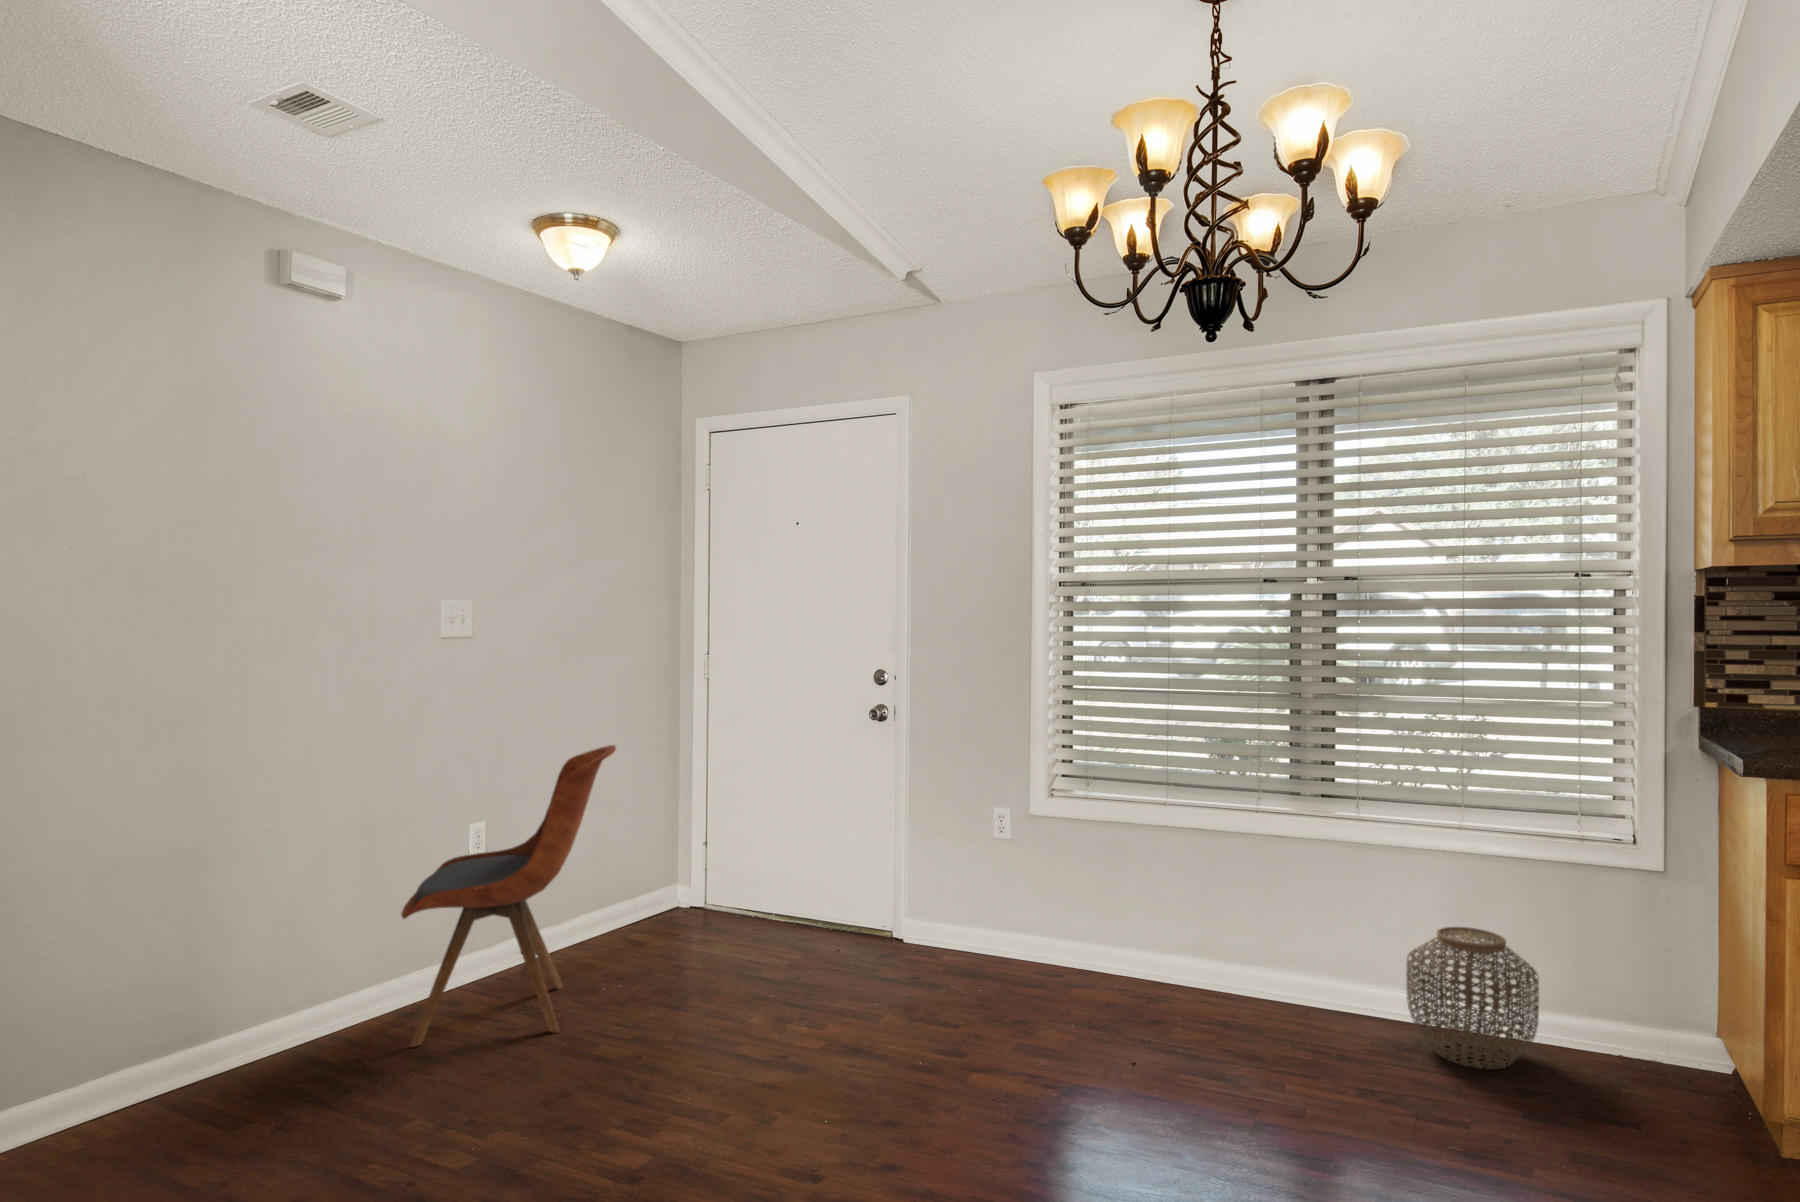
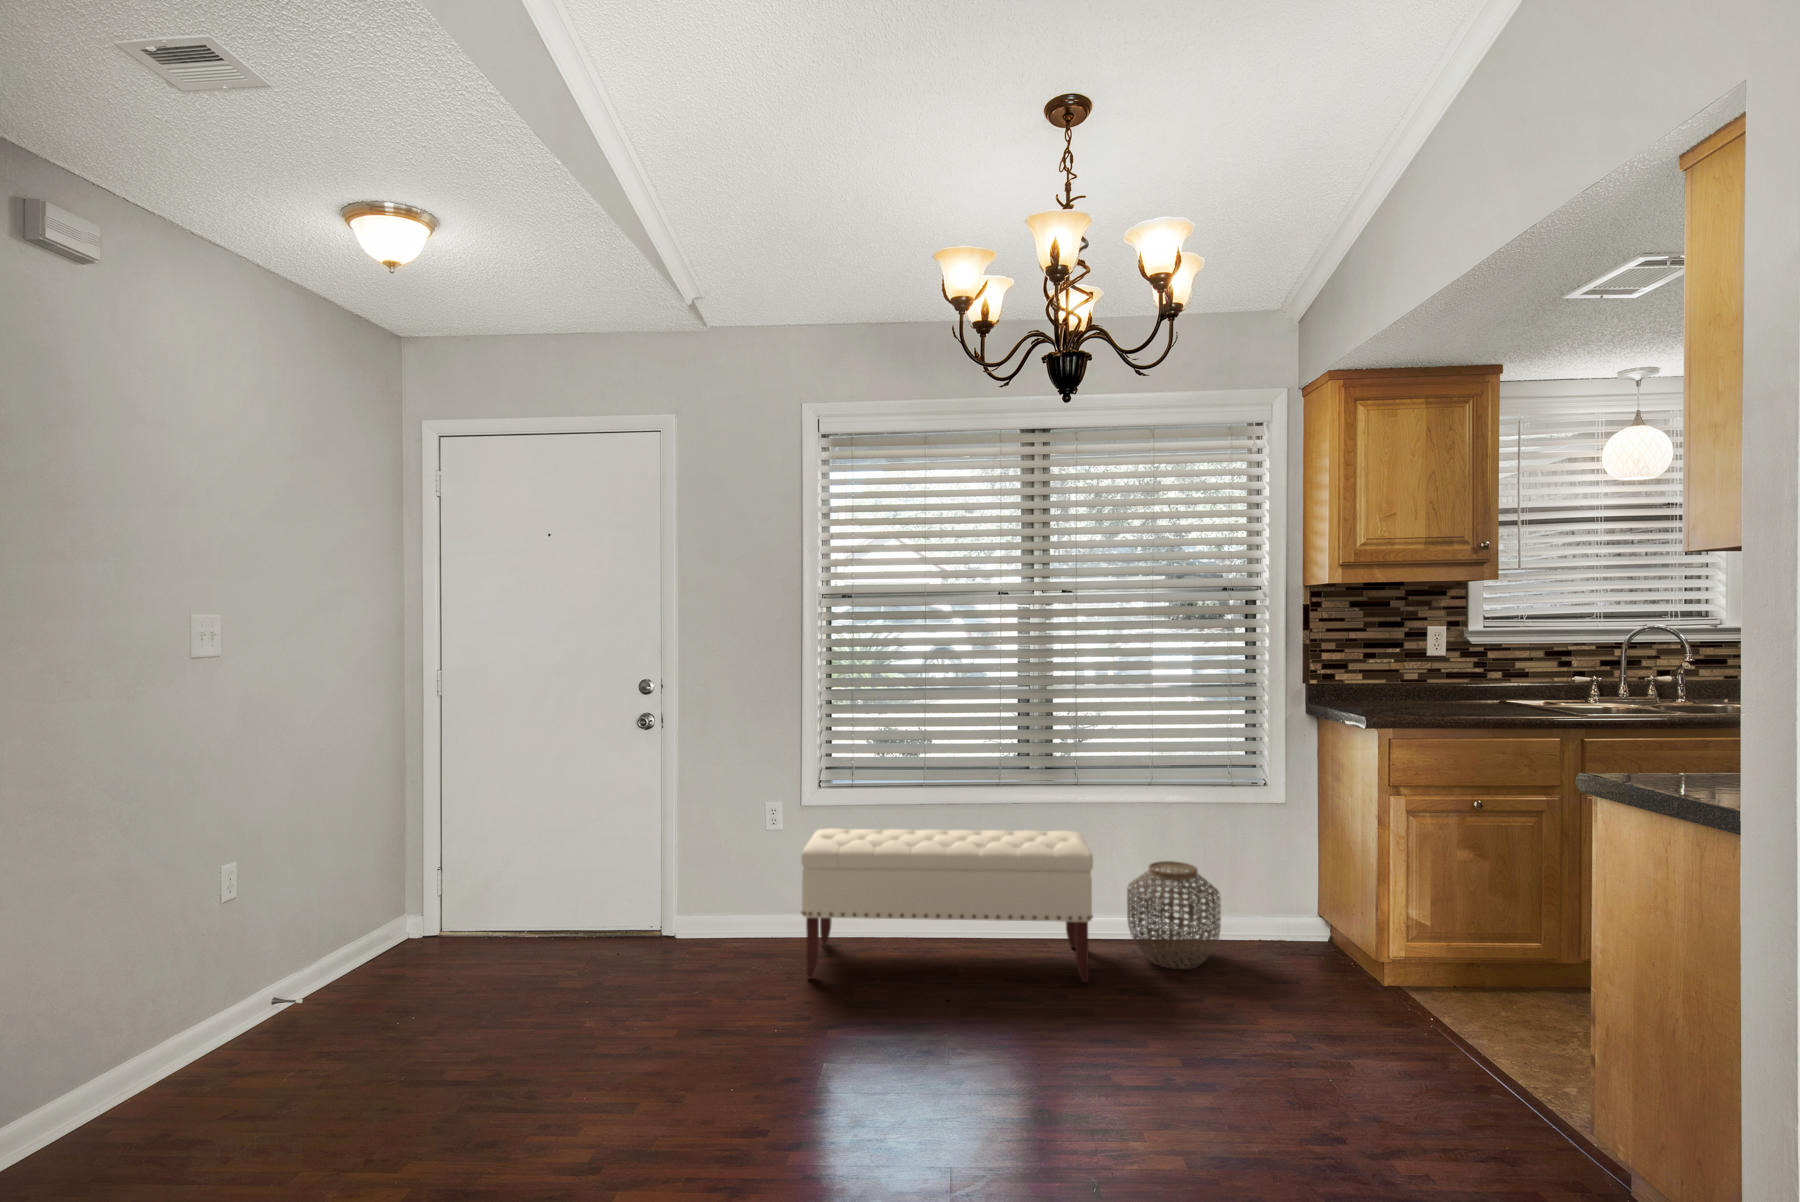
dining chair: present [401,745,616,1047] -> none [122,772,399,1161]
bench: none [1003,842,1354,1060] -> present [801,828,1093,983]

